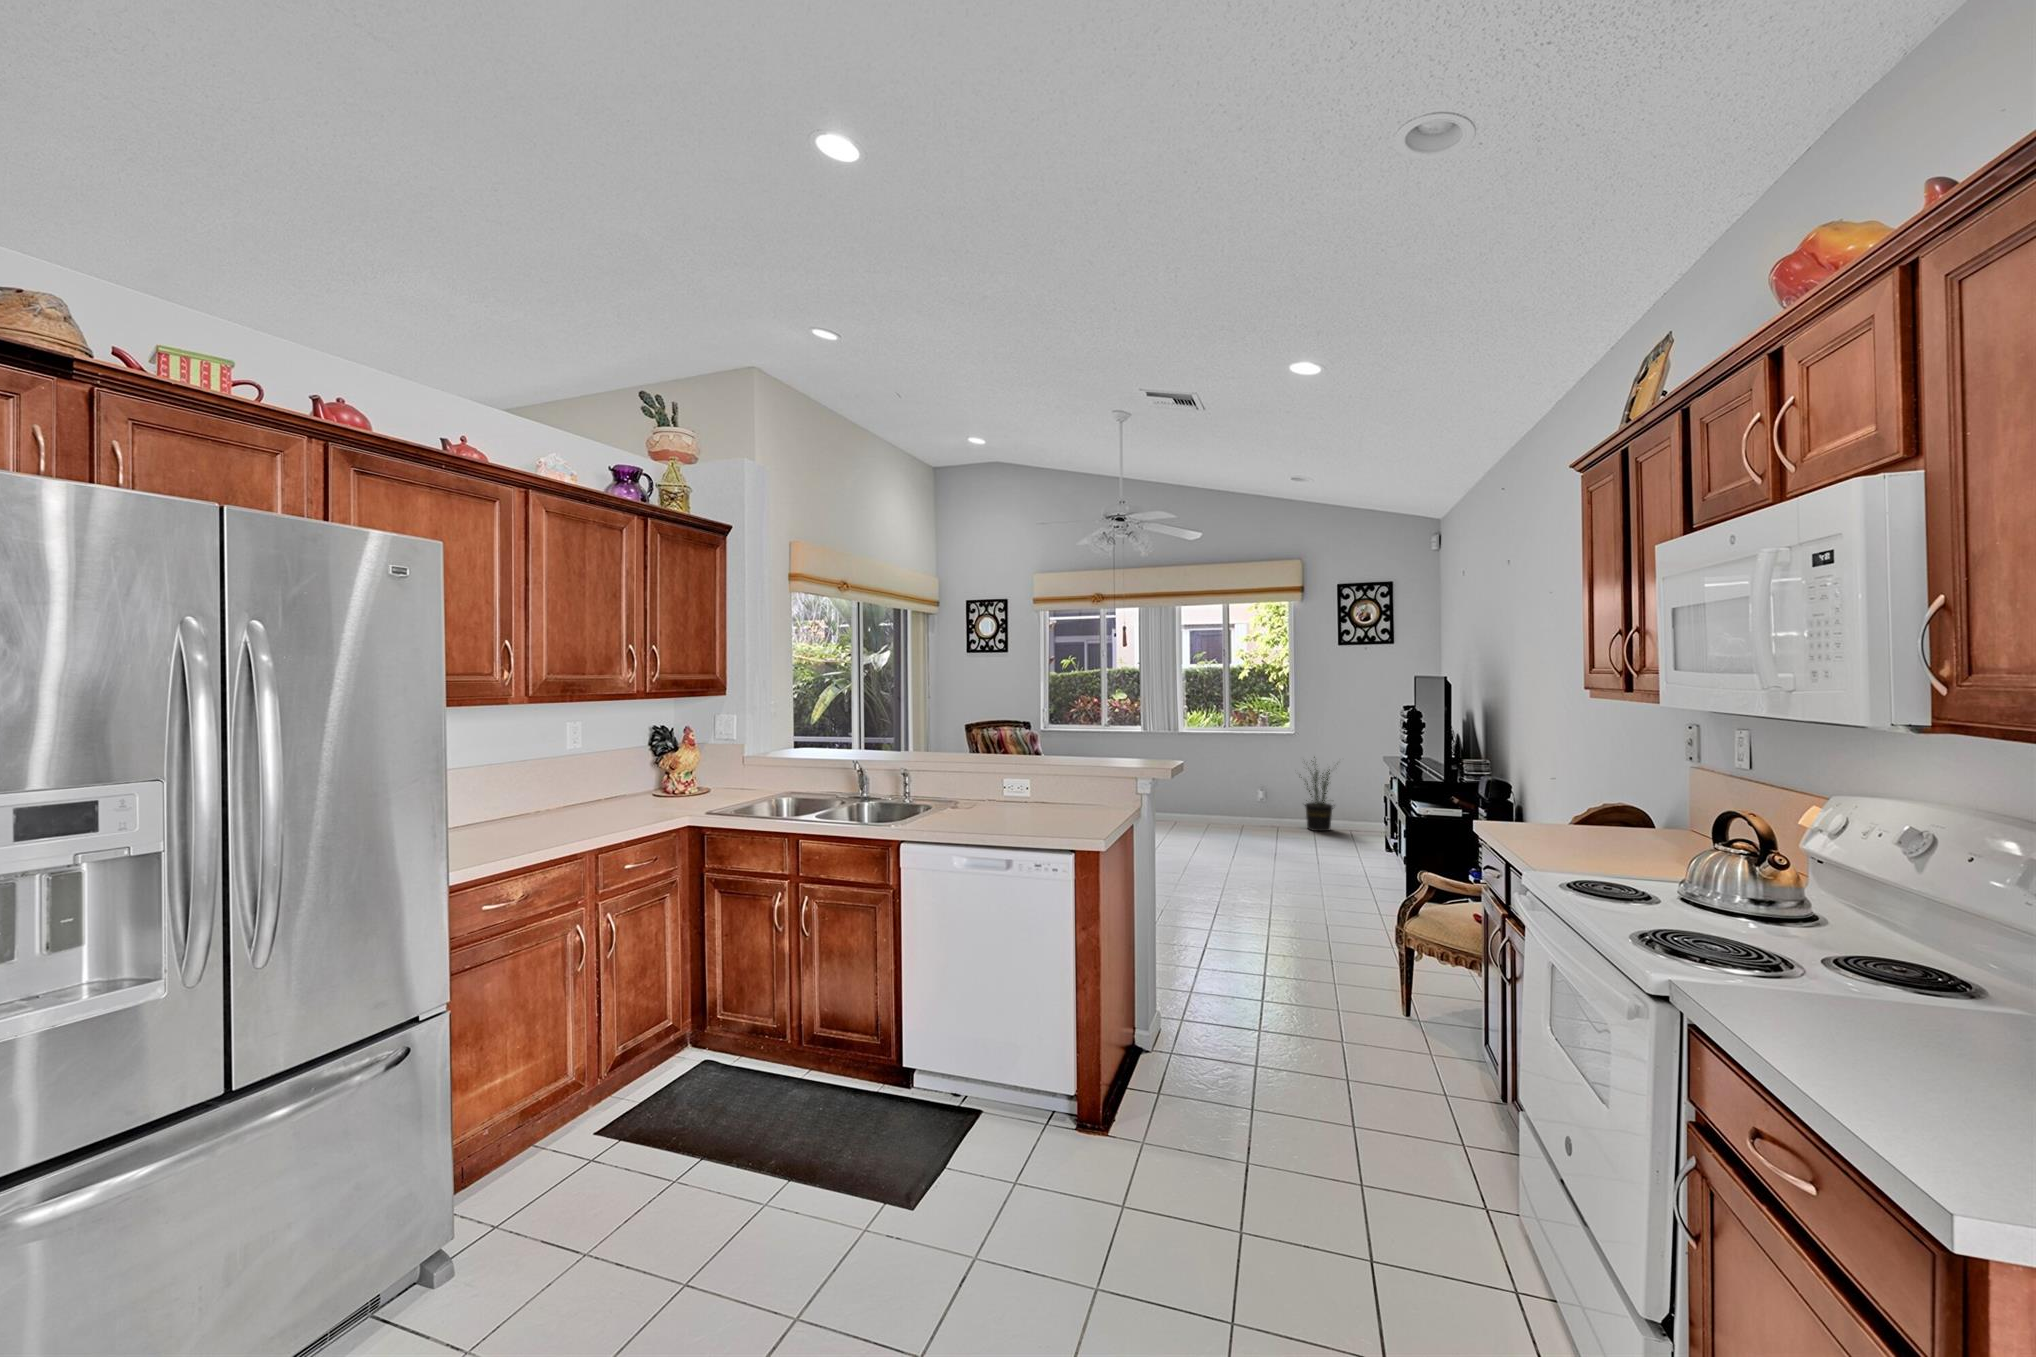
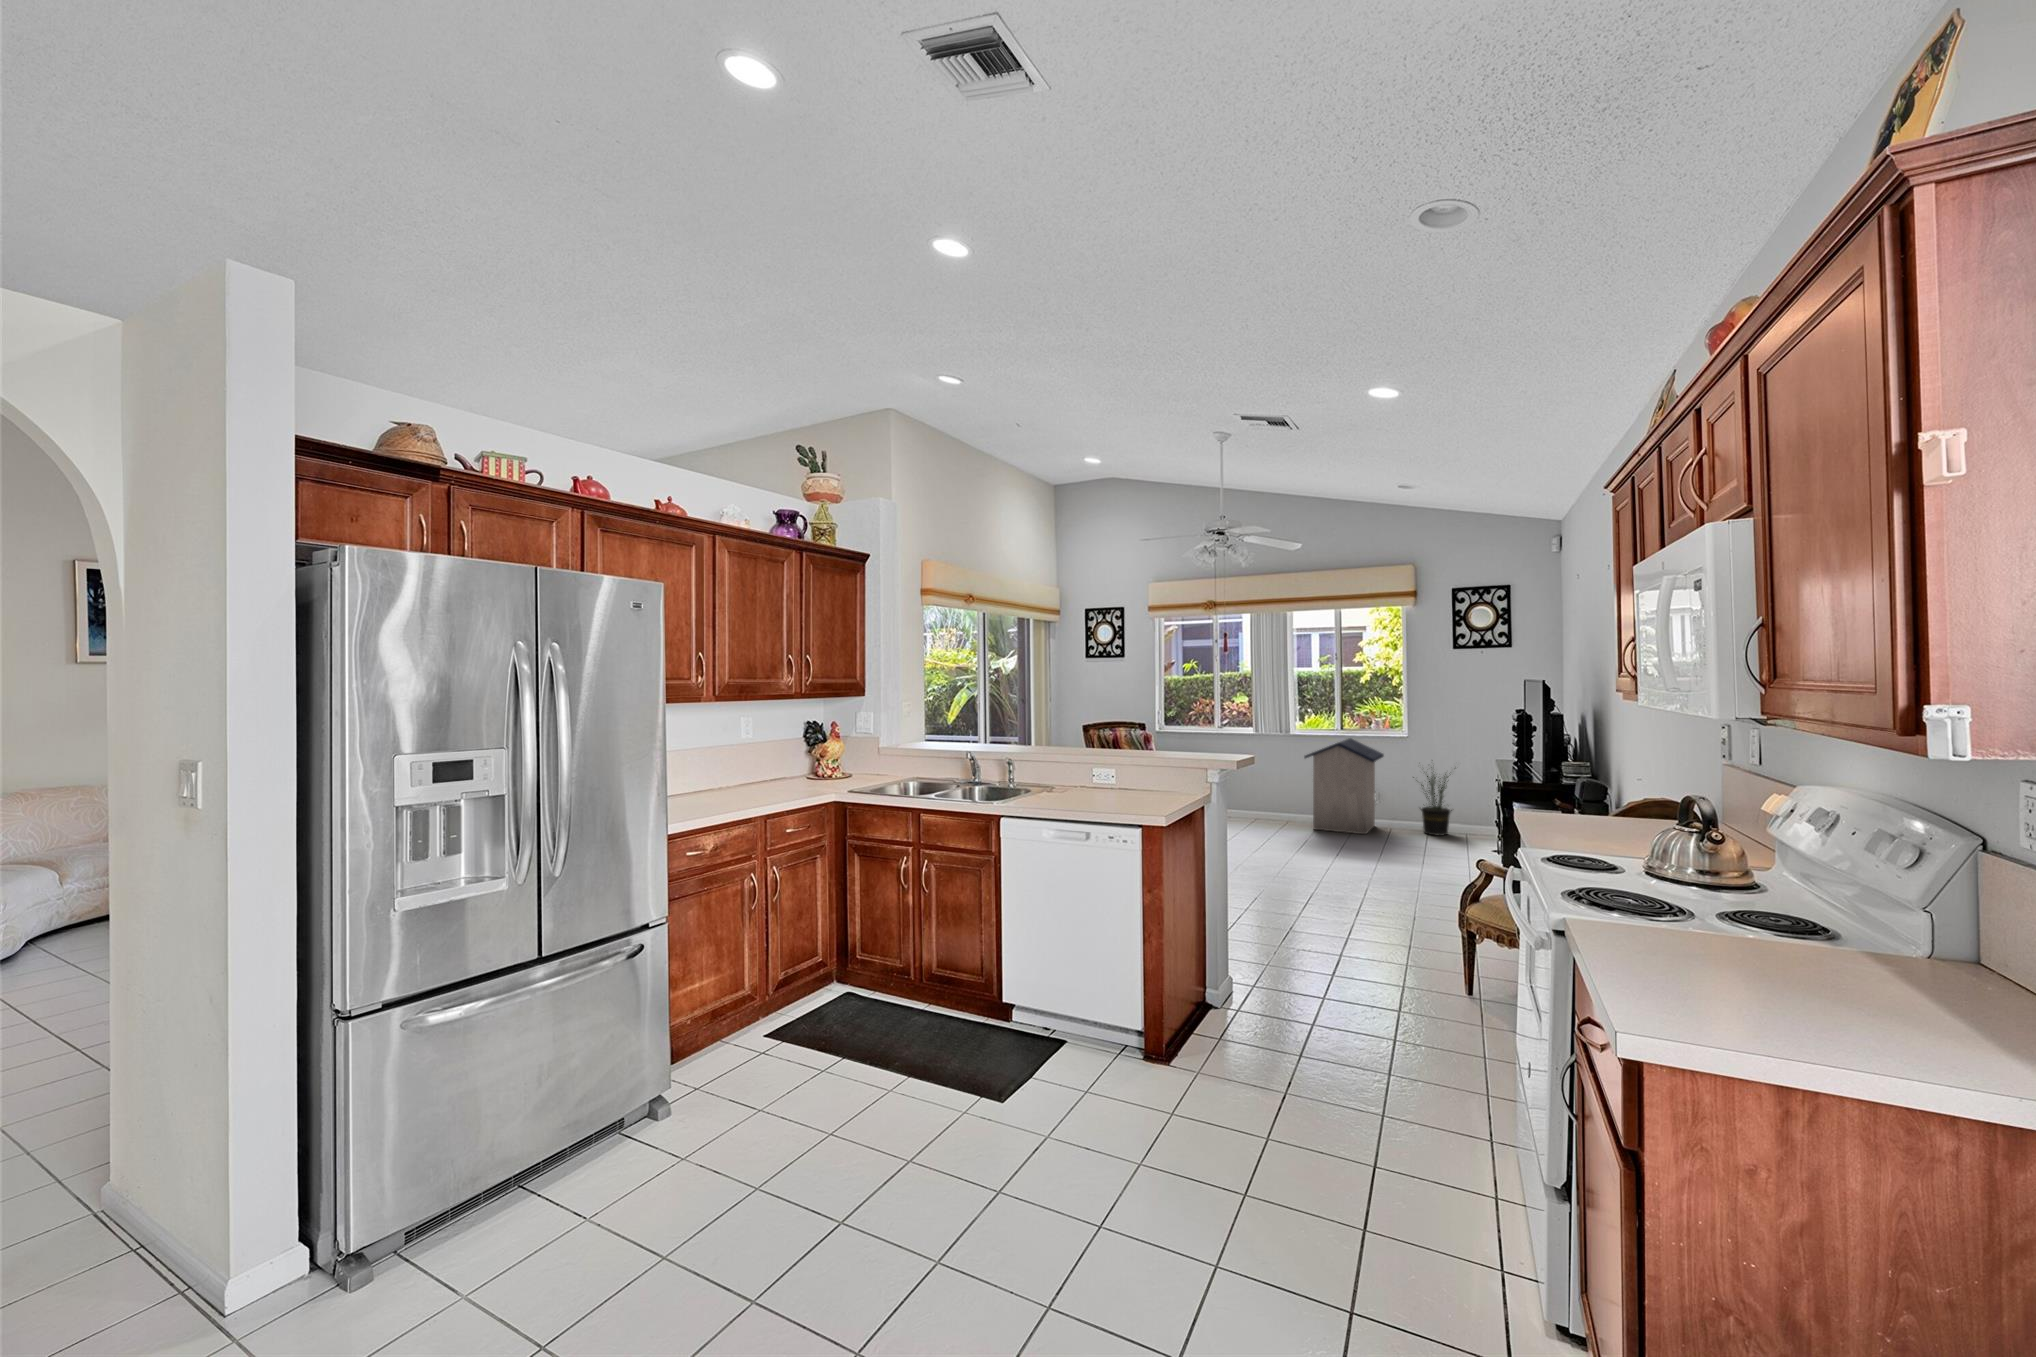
trash can: none [1192,734,1268,832] -> present [1304,738,1384,834]

